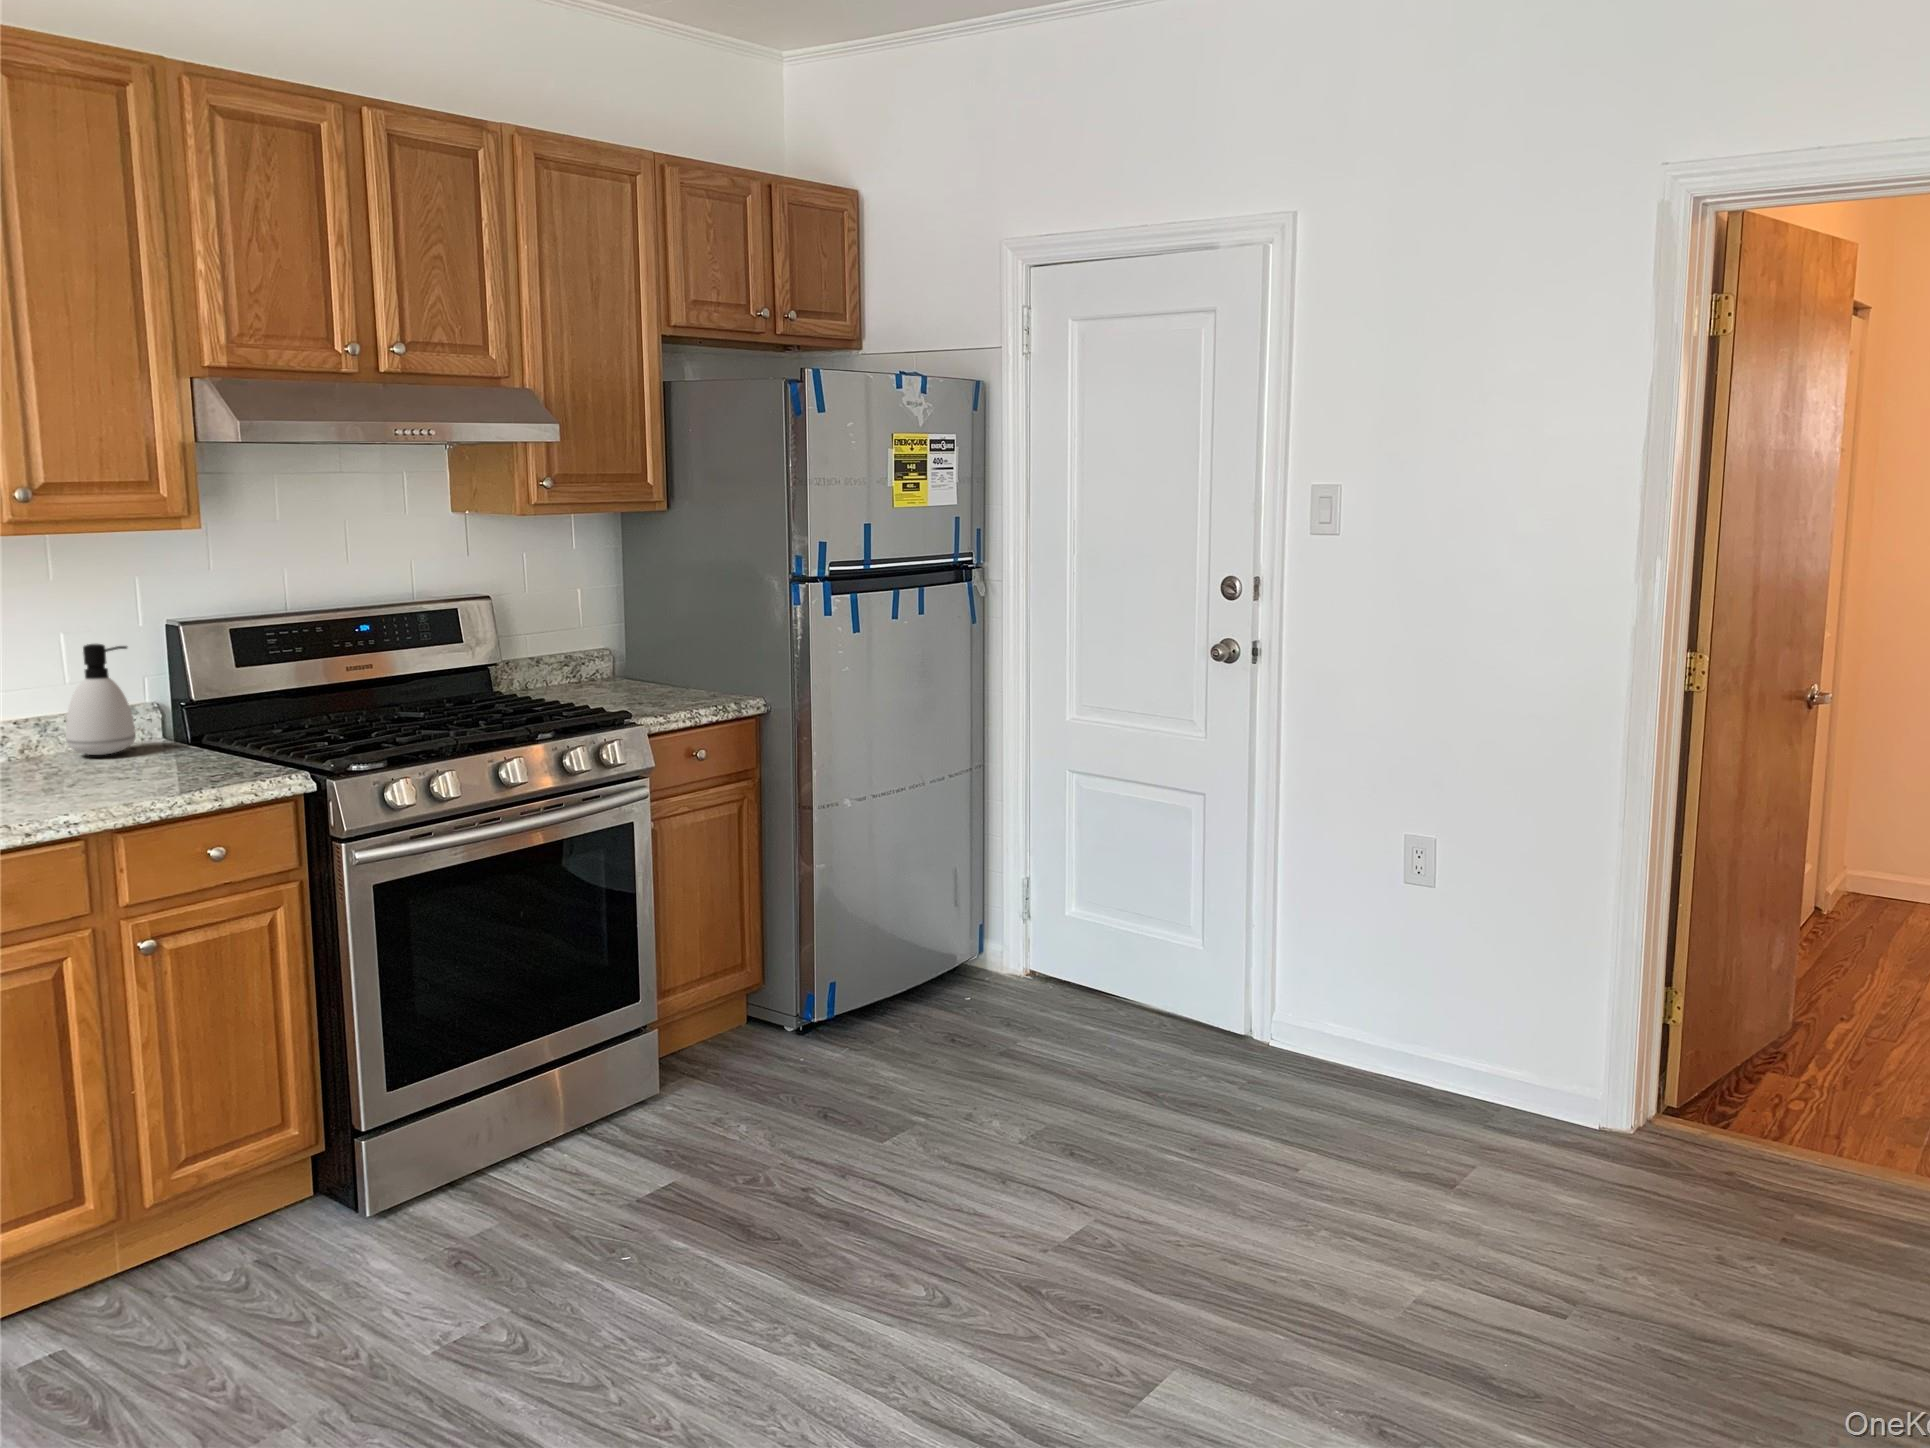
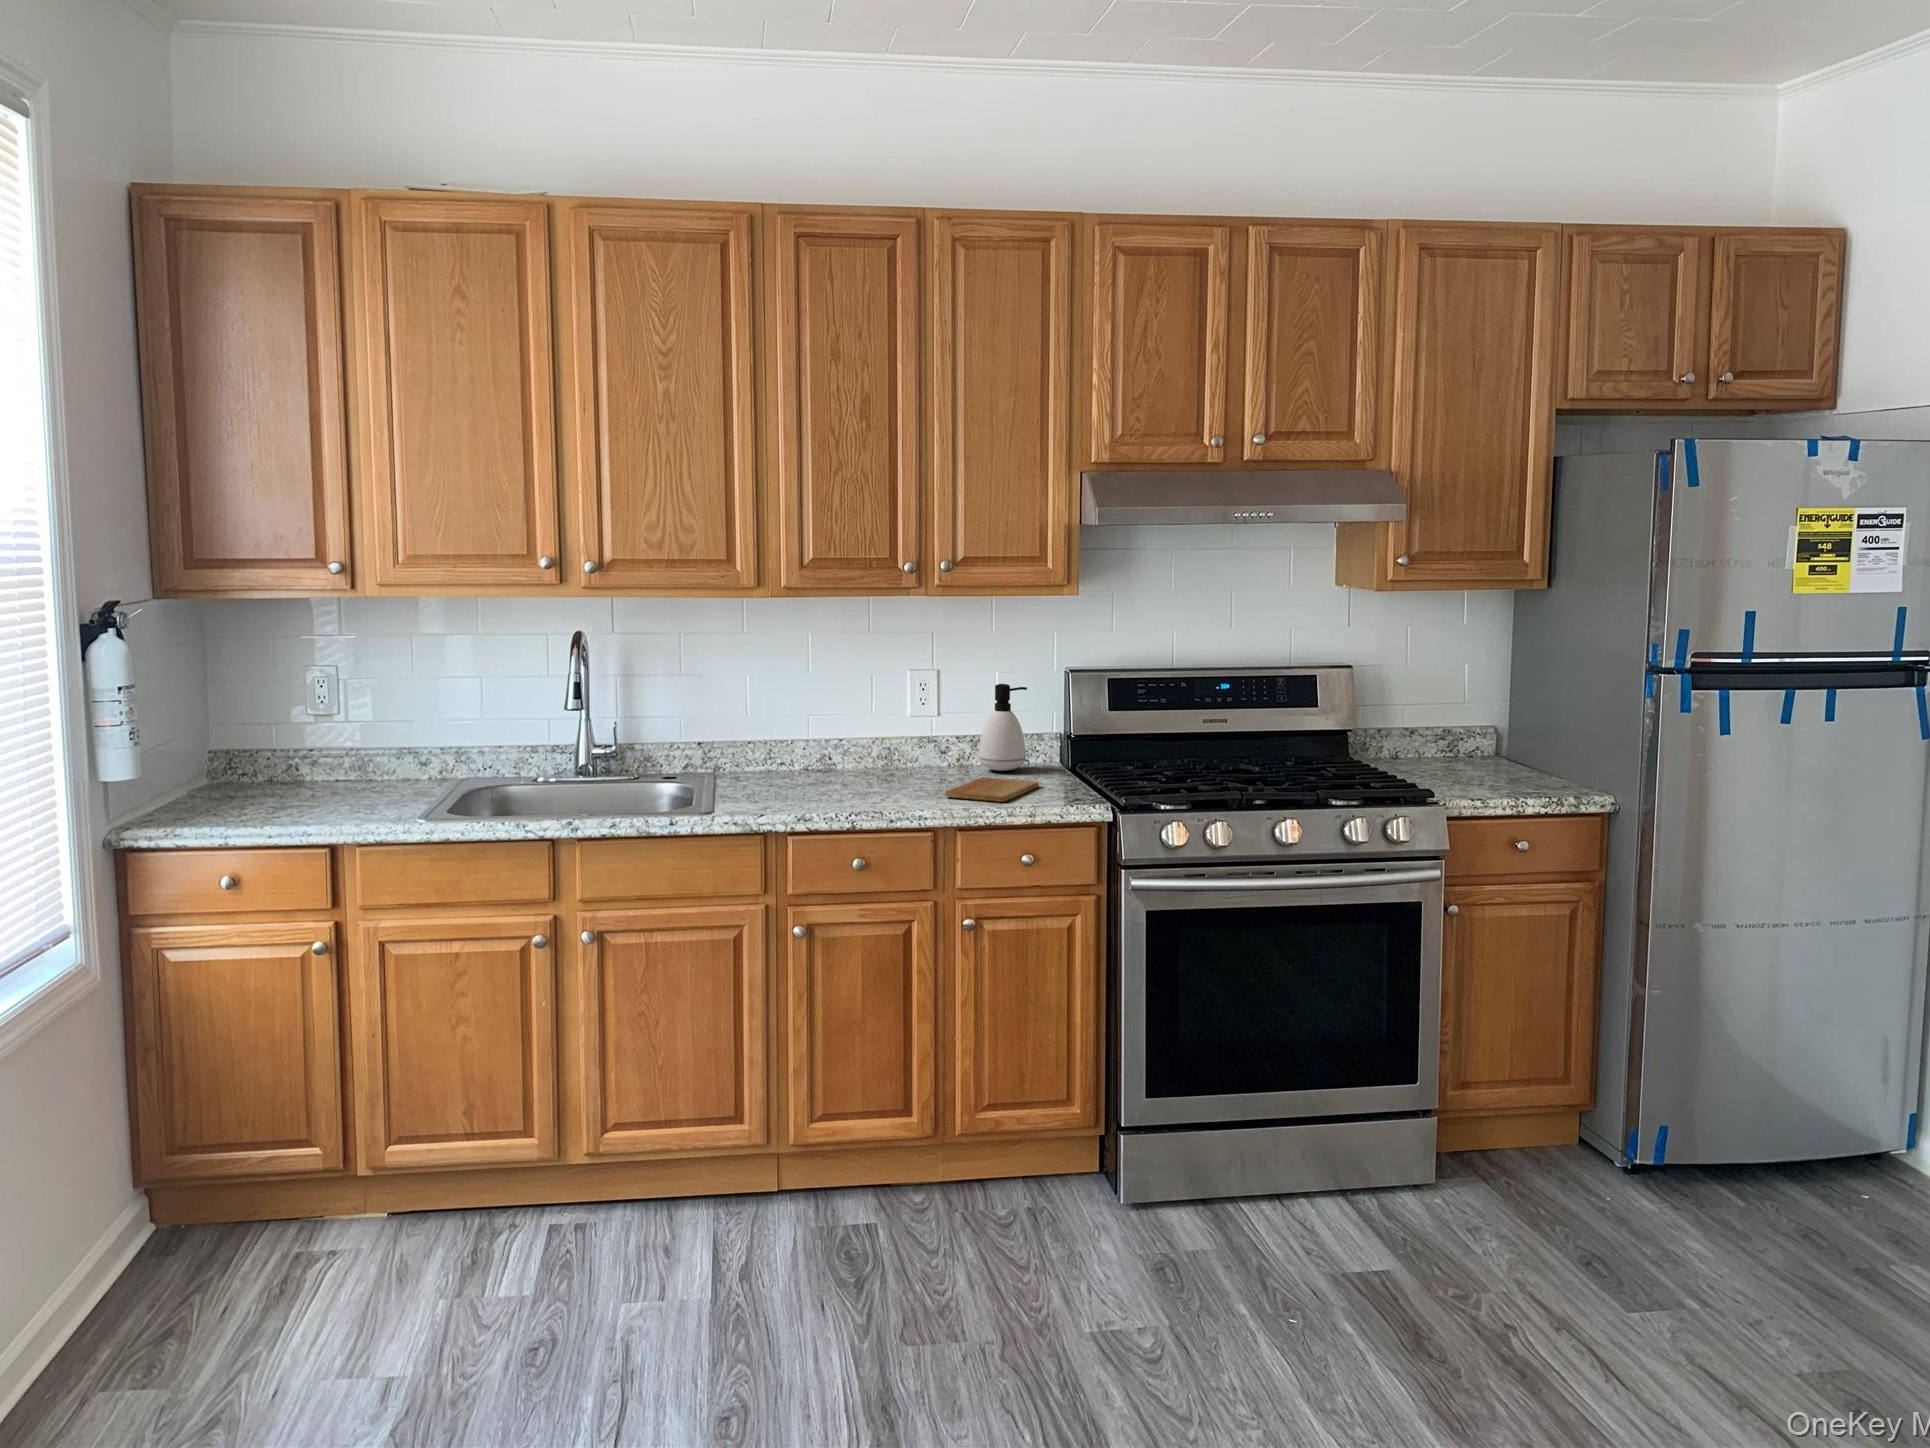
cutting board: none [76,759,187,793] -> present [945,777,1039,802]

